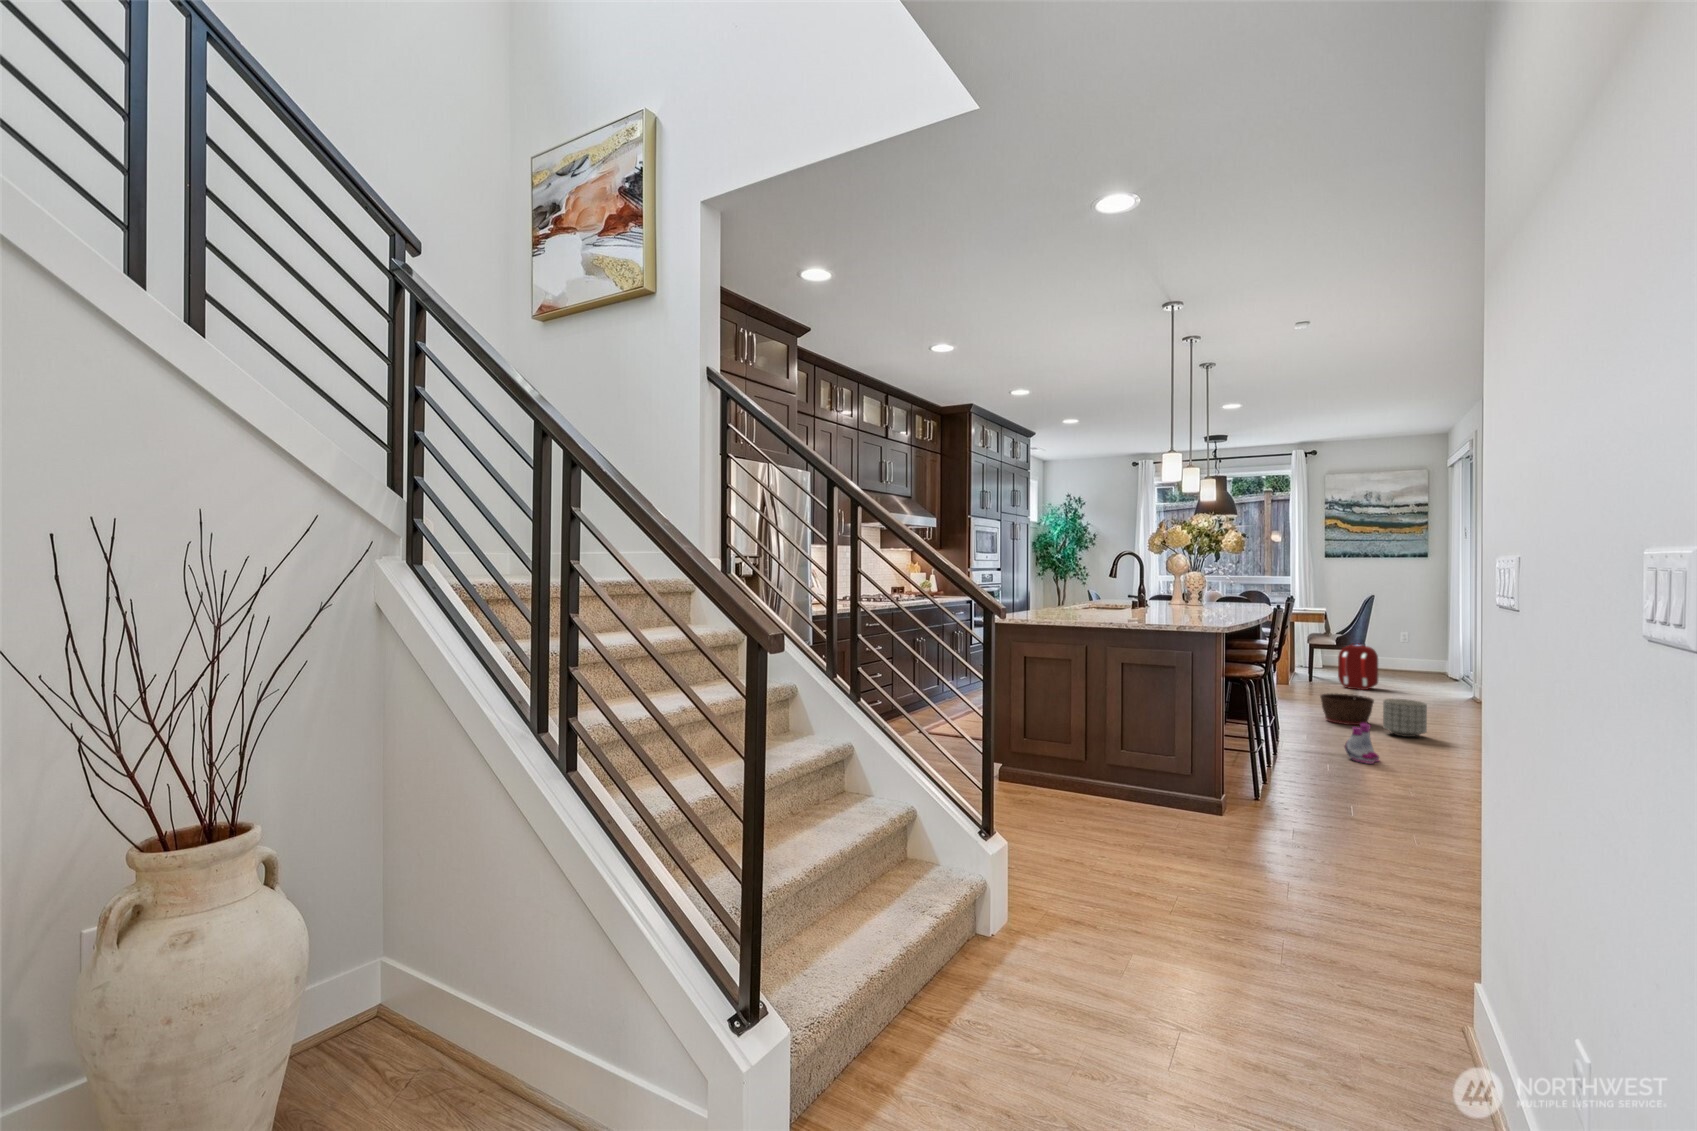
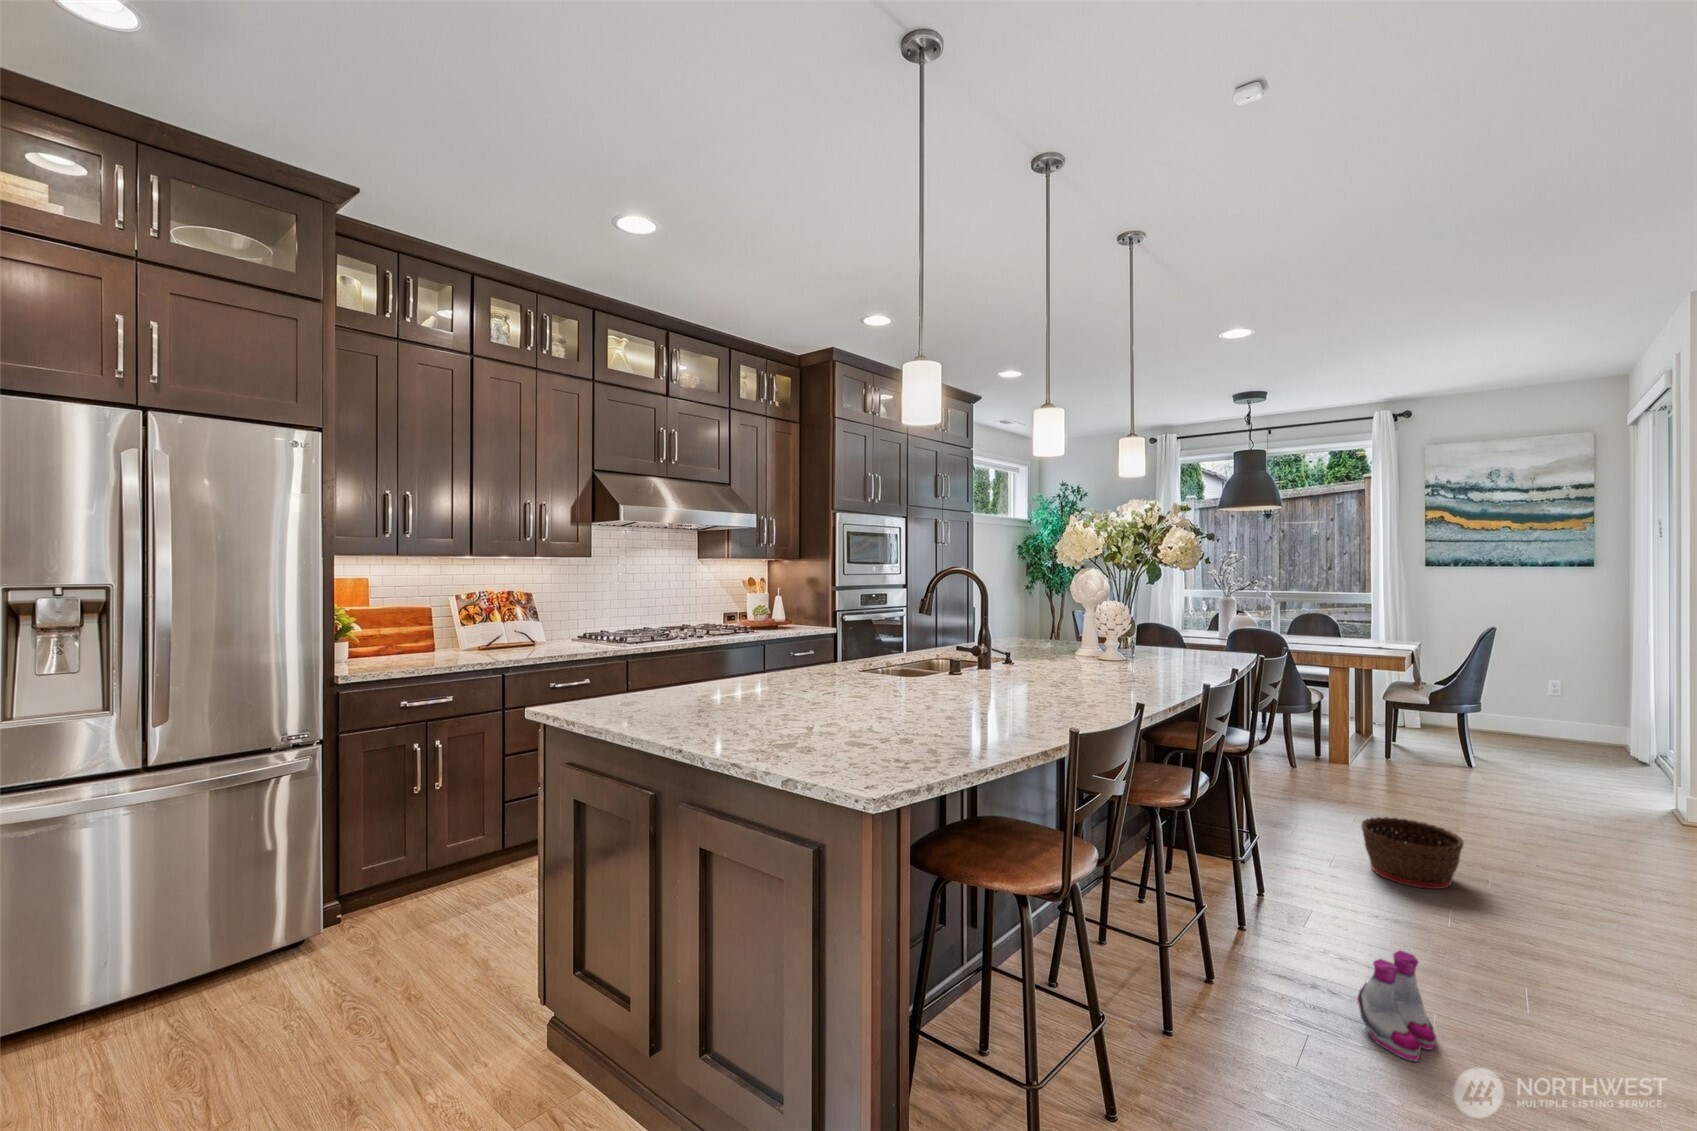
backpack: present [1338,643,1378,690] -> none [1429,705,1499,781]
planter: present [1383,699,1427,737] -> none [1474,854,1568,941]

